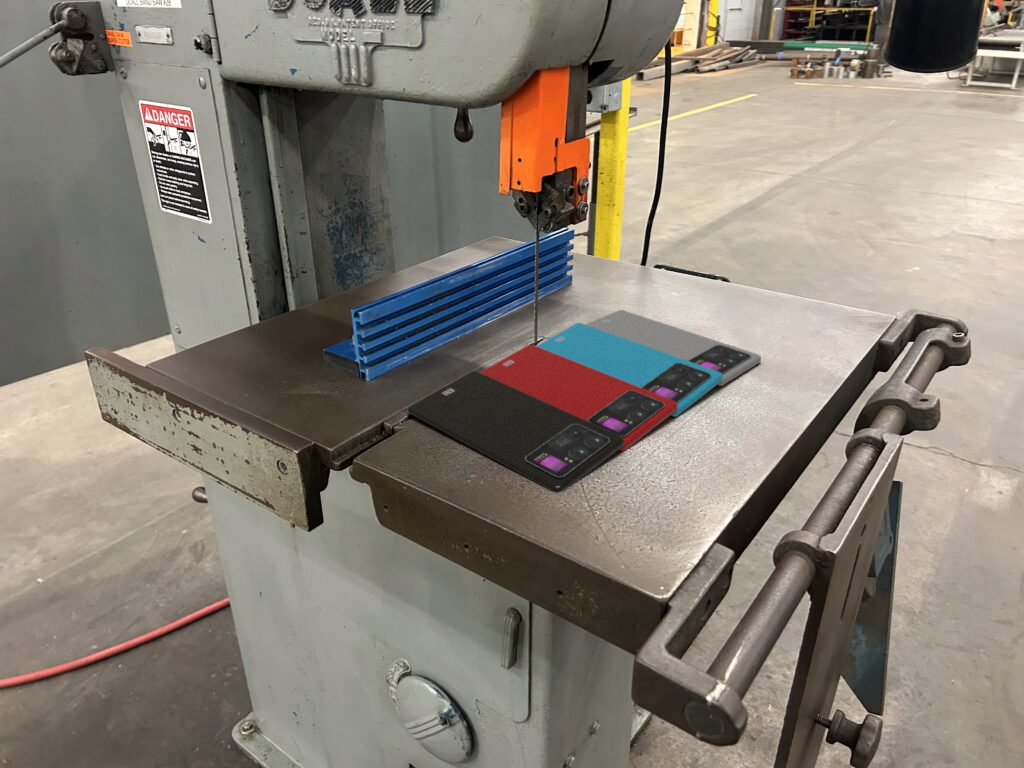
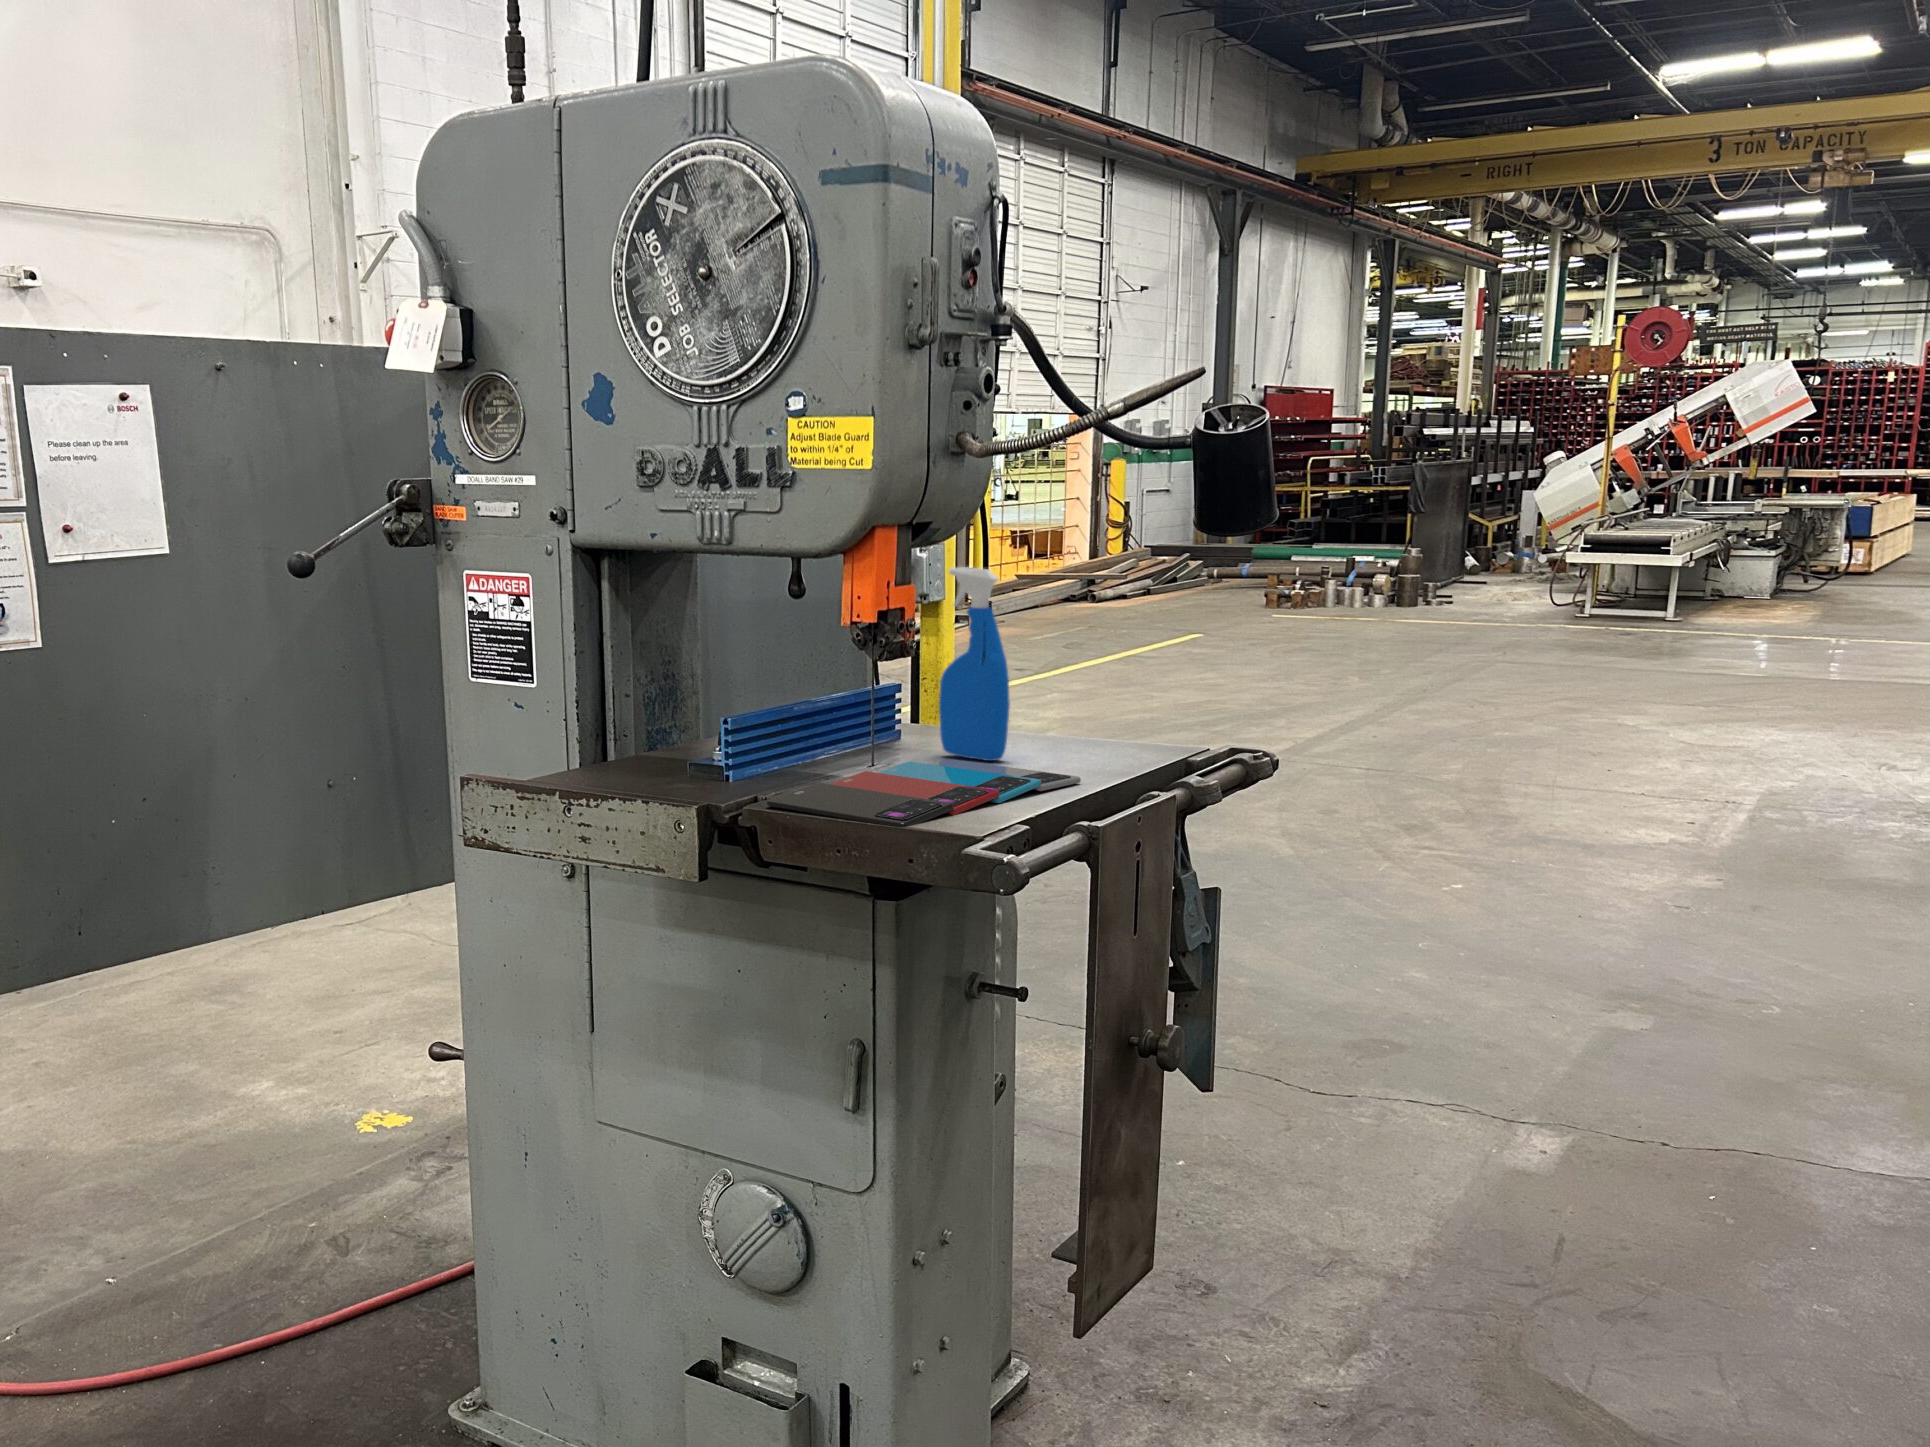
spray bottle: none [613,103,684,303] -> present [939,567,1010,761]

